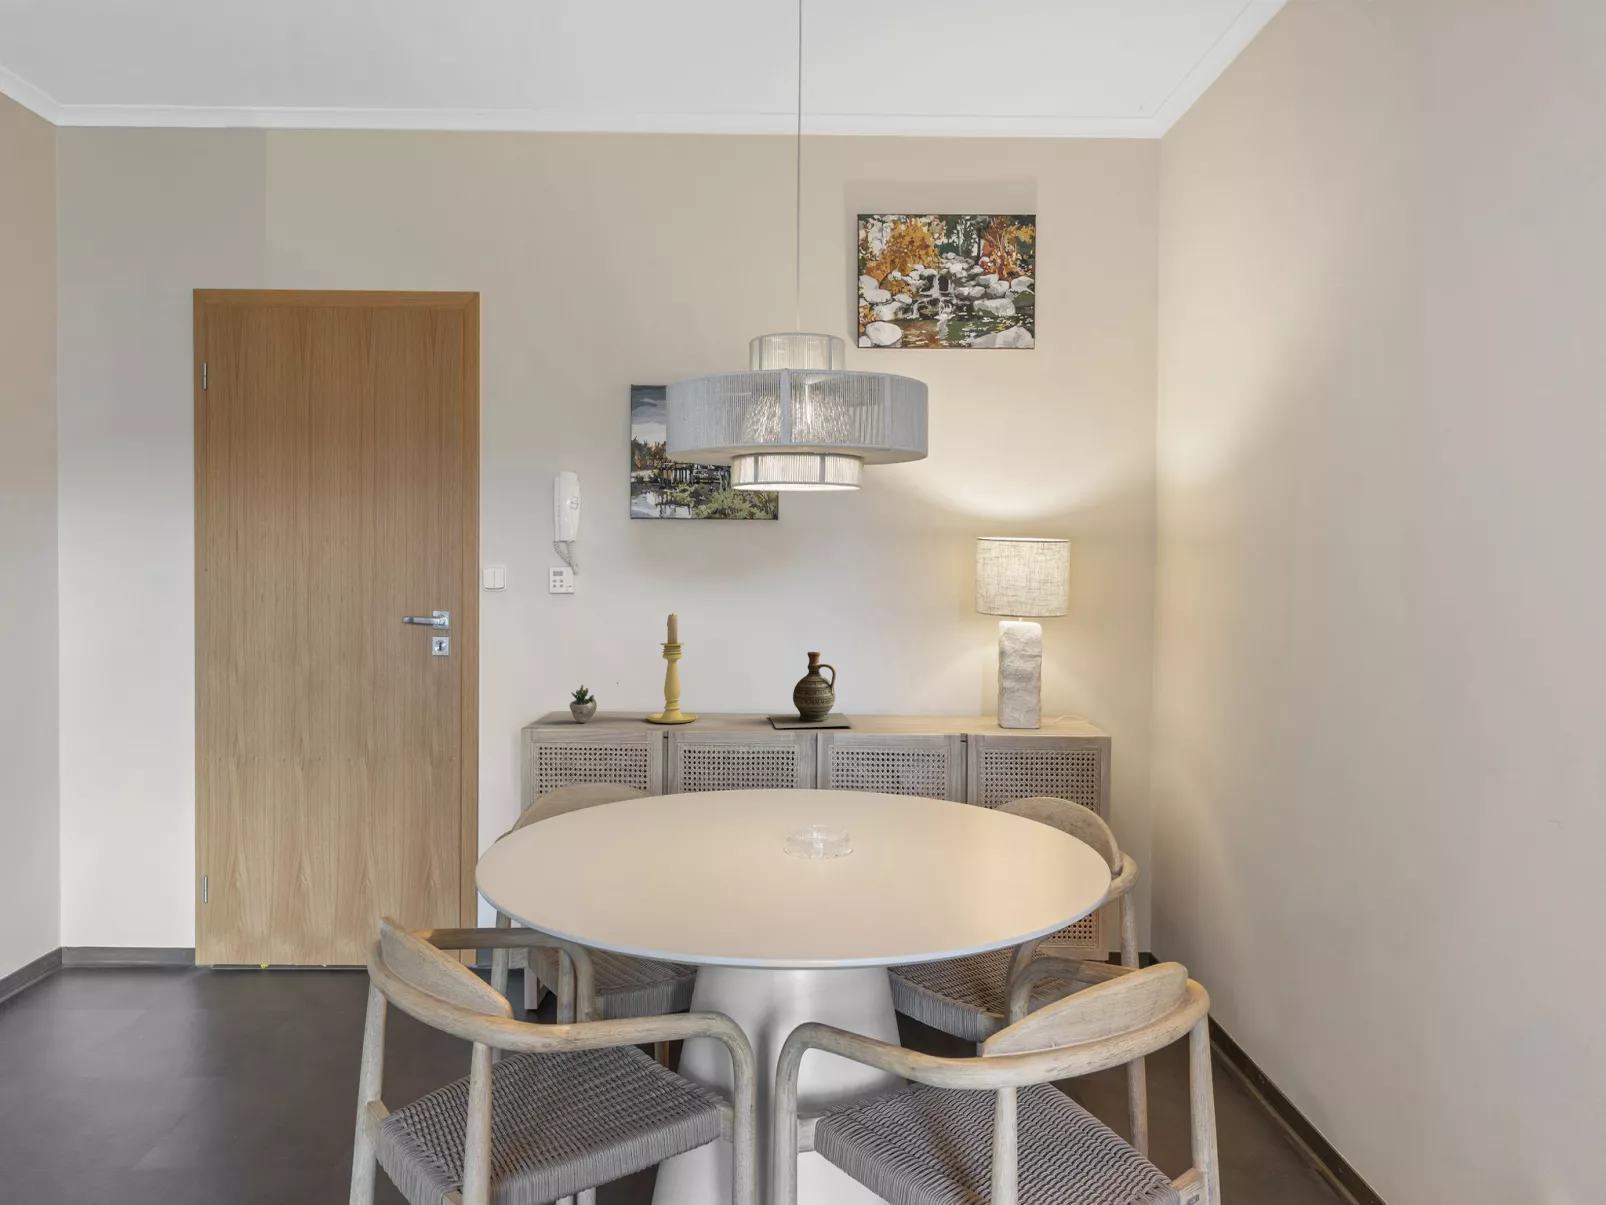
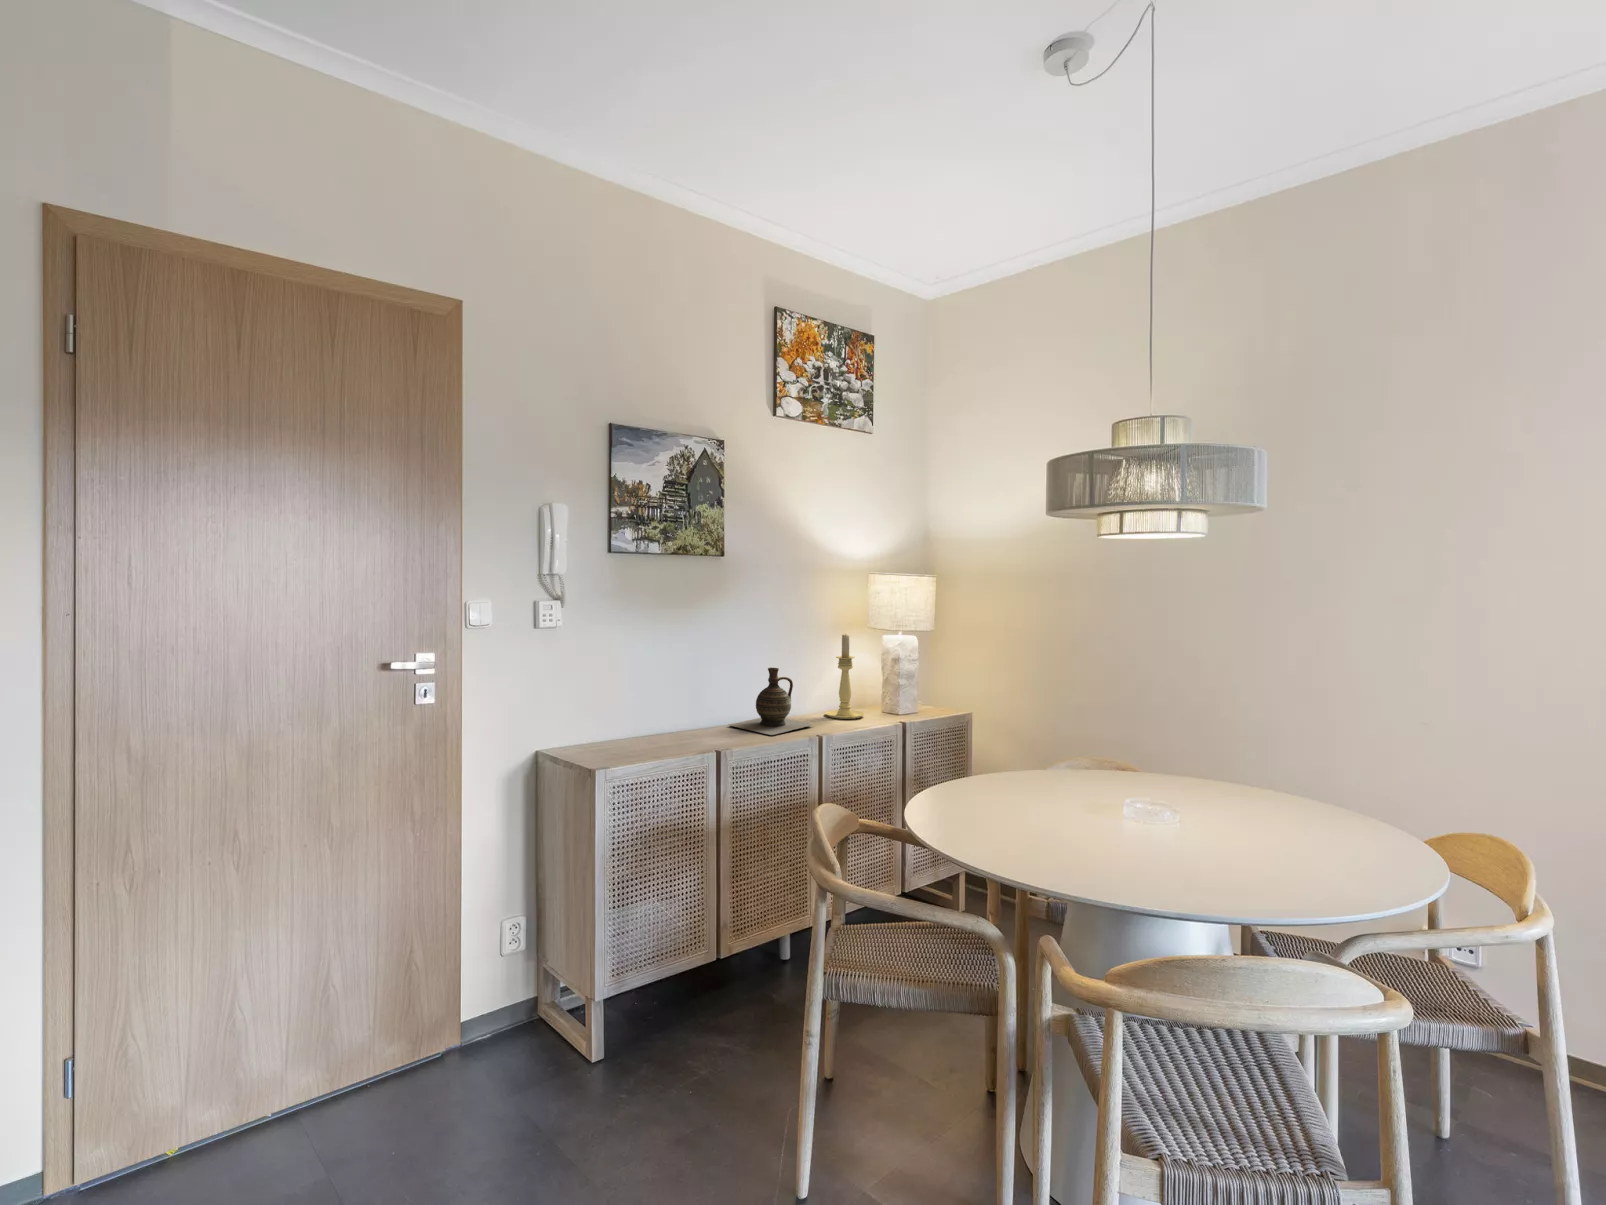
candle holder: present [646,614,698,723] -> present [825,635,865,719]
succulent plant: present [570,682,618,723] -> none [598,712,648,756]

